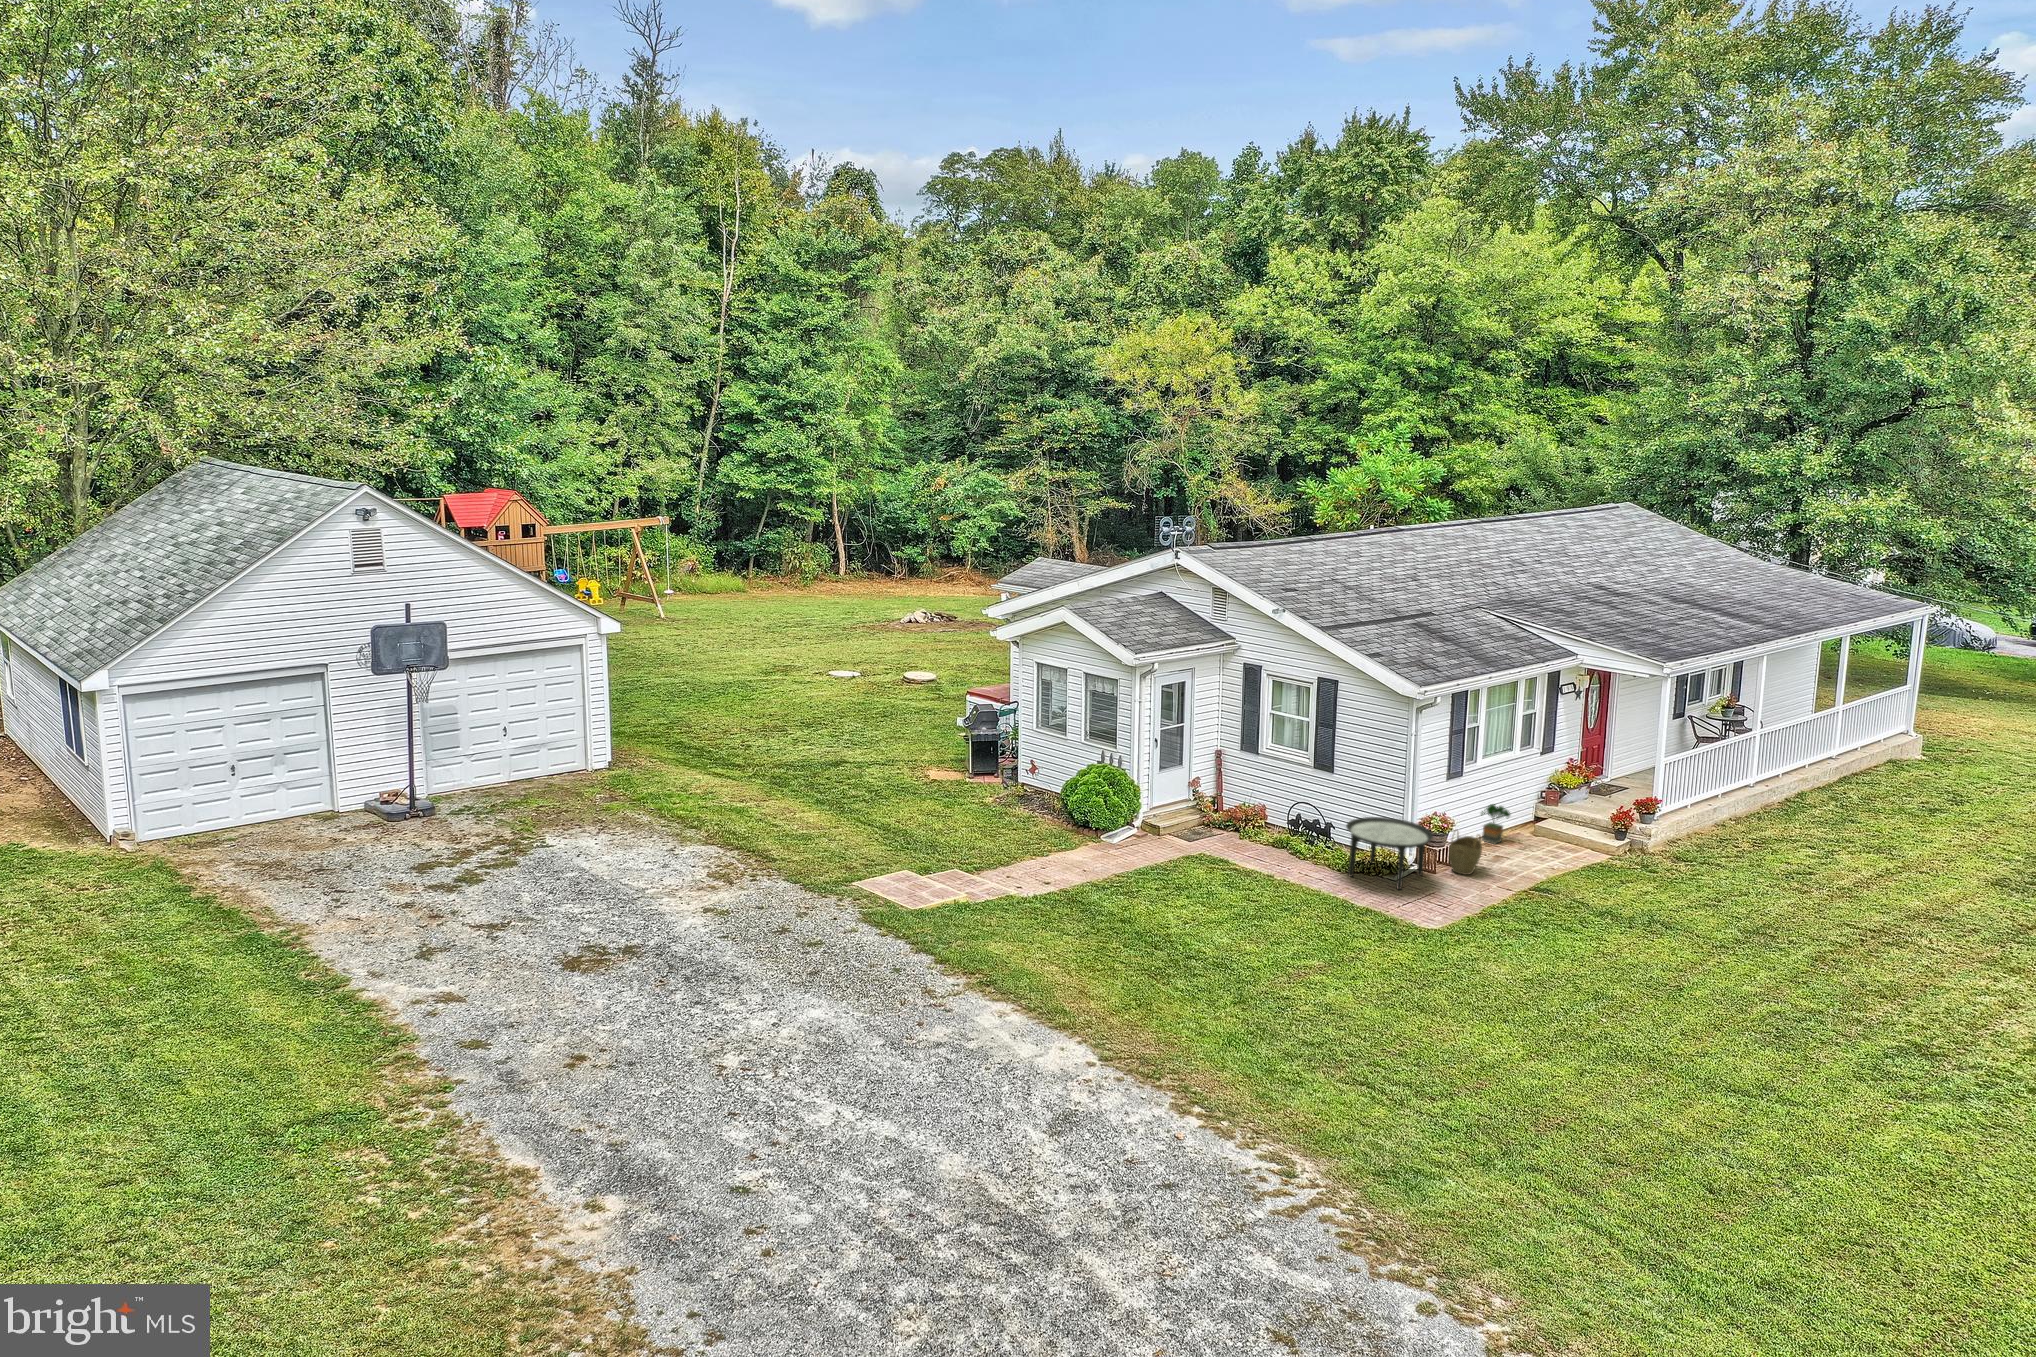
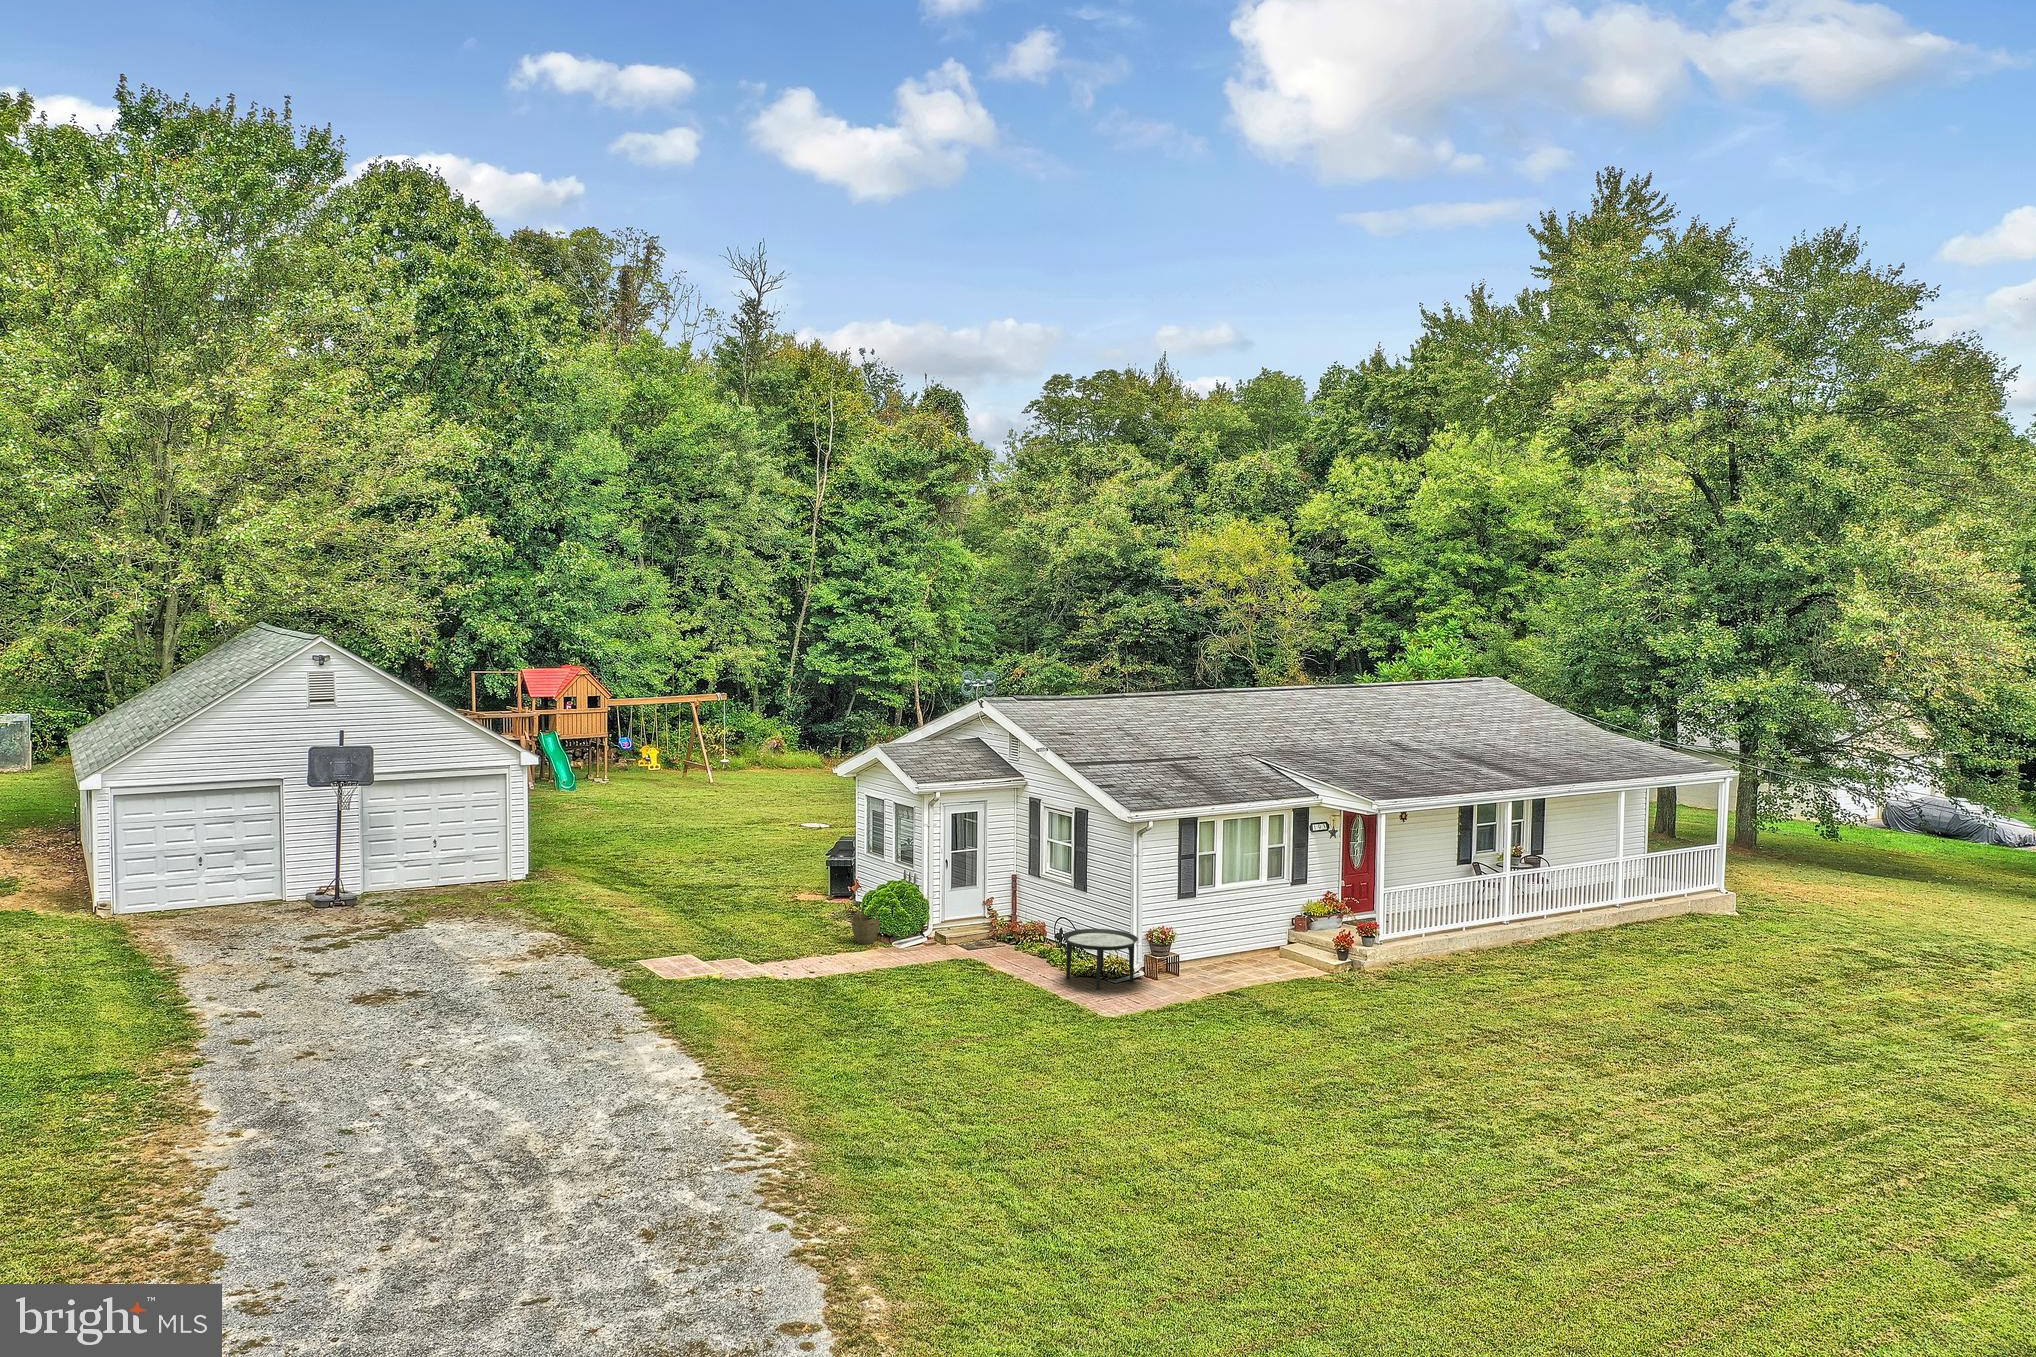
potted tree: present [1481,804,1510,844] -> none [1225,929,1252,967]
woven basket: present [1449,835,1482,875] -> present [852,908,879,944]

